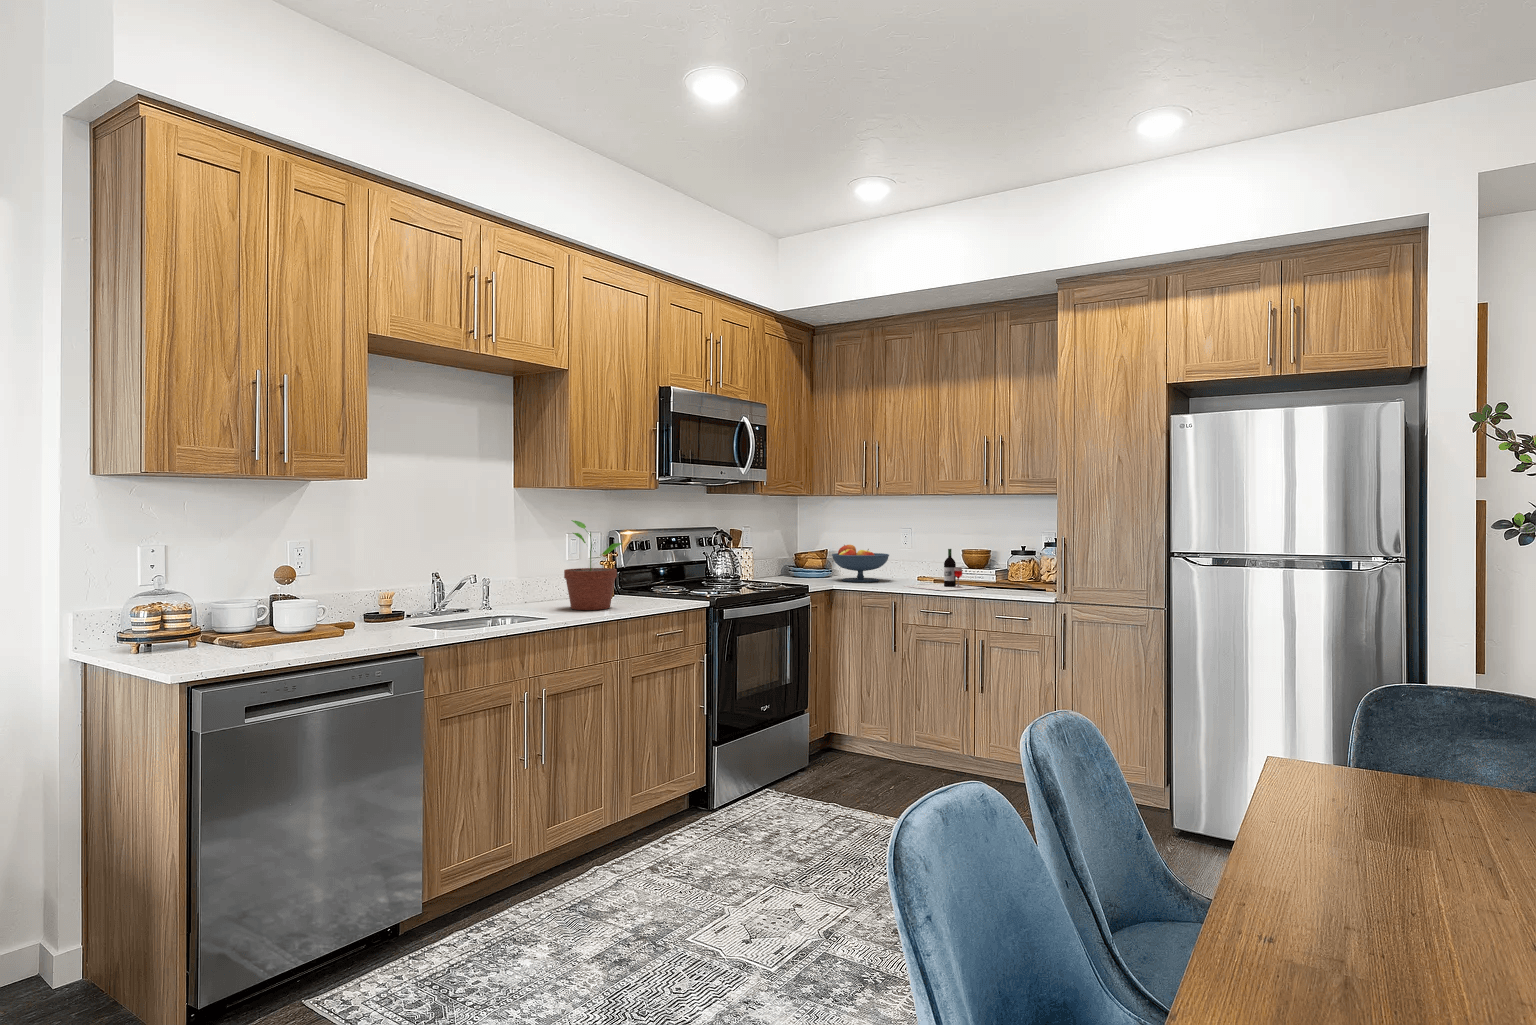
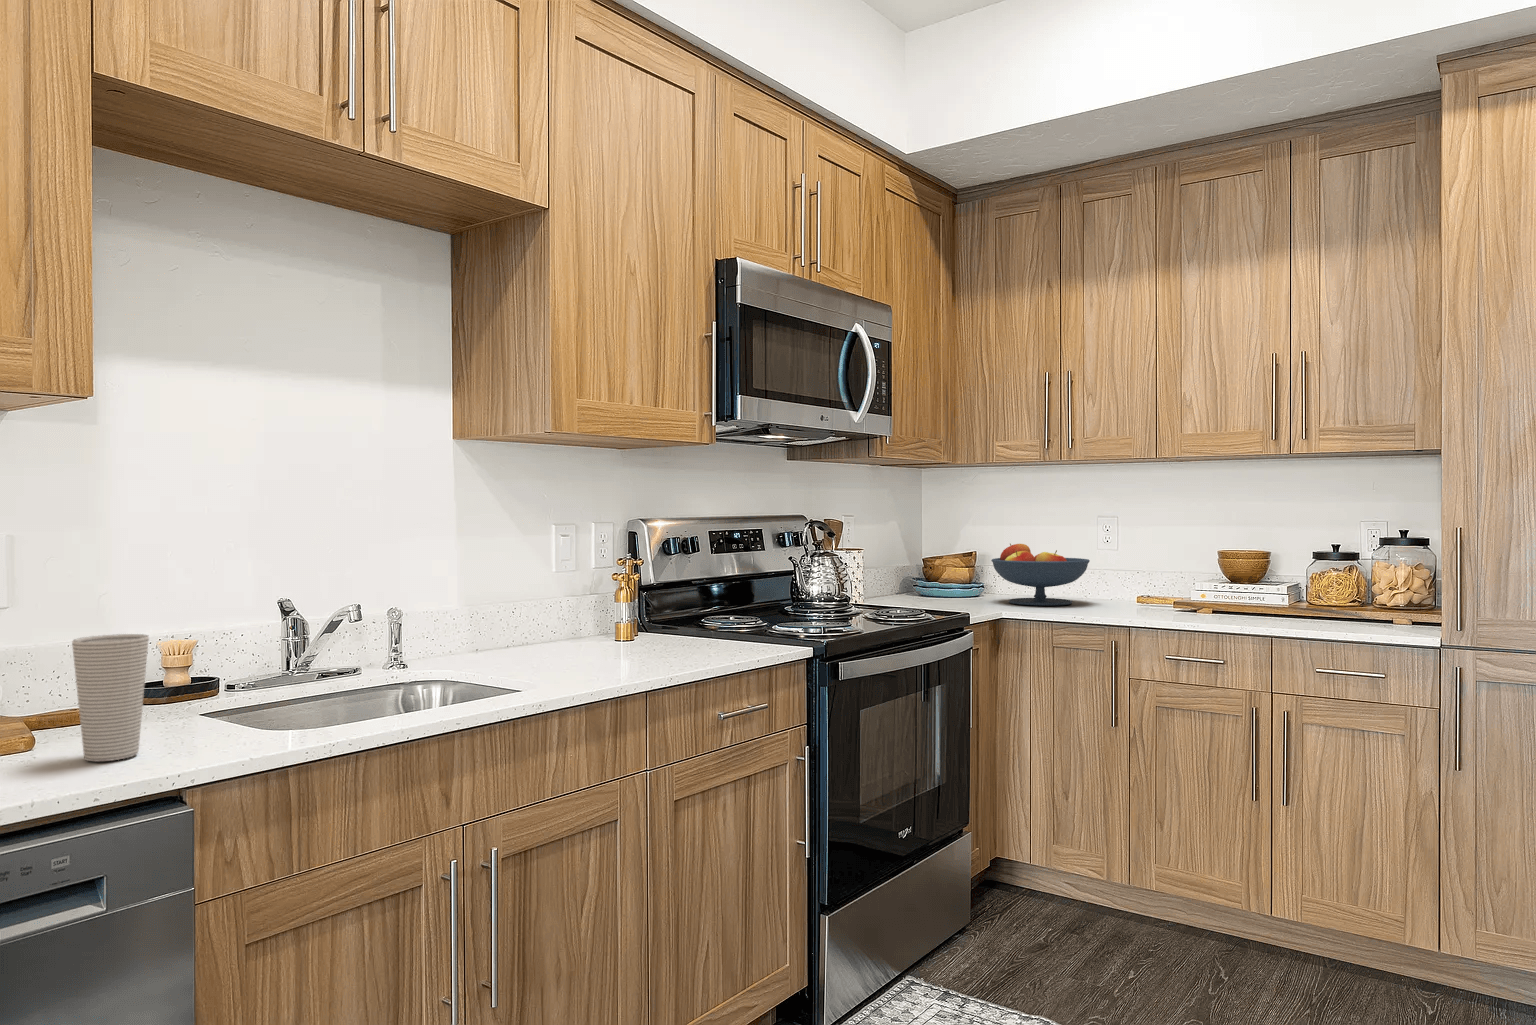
potted plant: present [564,520,623,610] -> none [542,496,655,669]
wine bottle: present [906,549,984,591] -> none [1127,550,1281,623]
cup: none [370,585,400,639] -> present [72,634,149,761]

